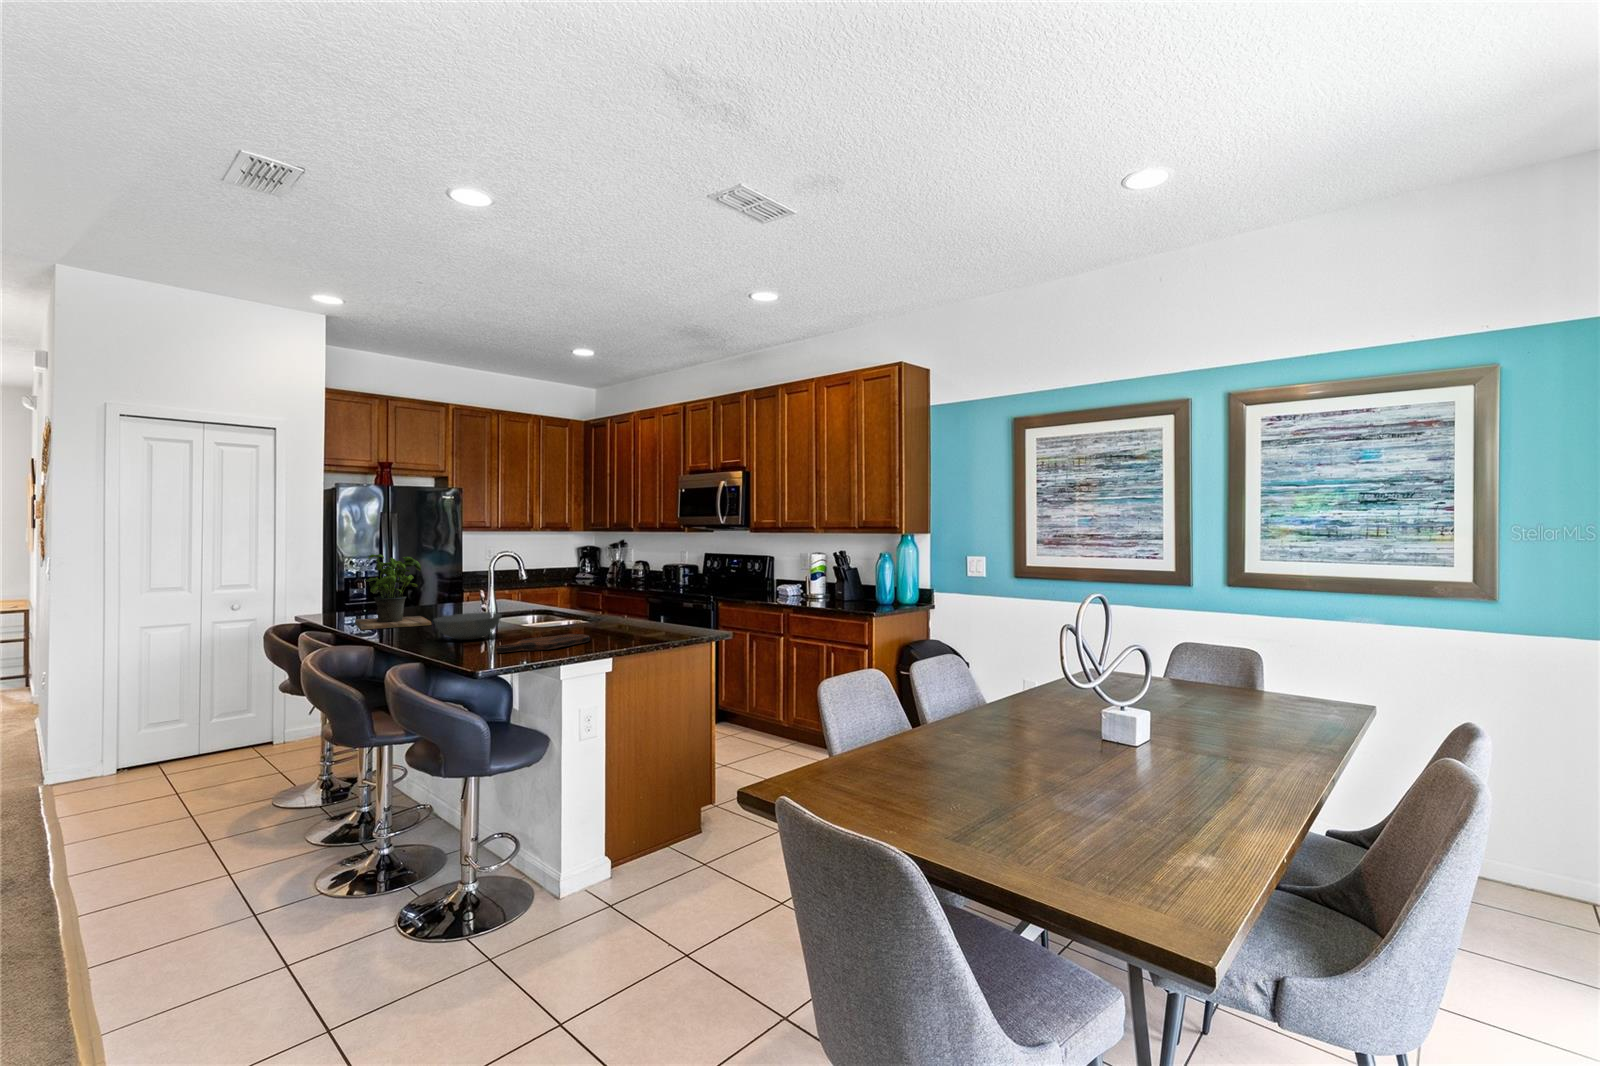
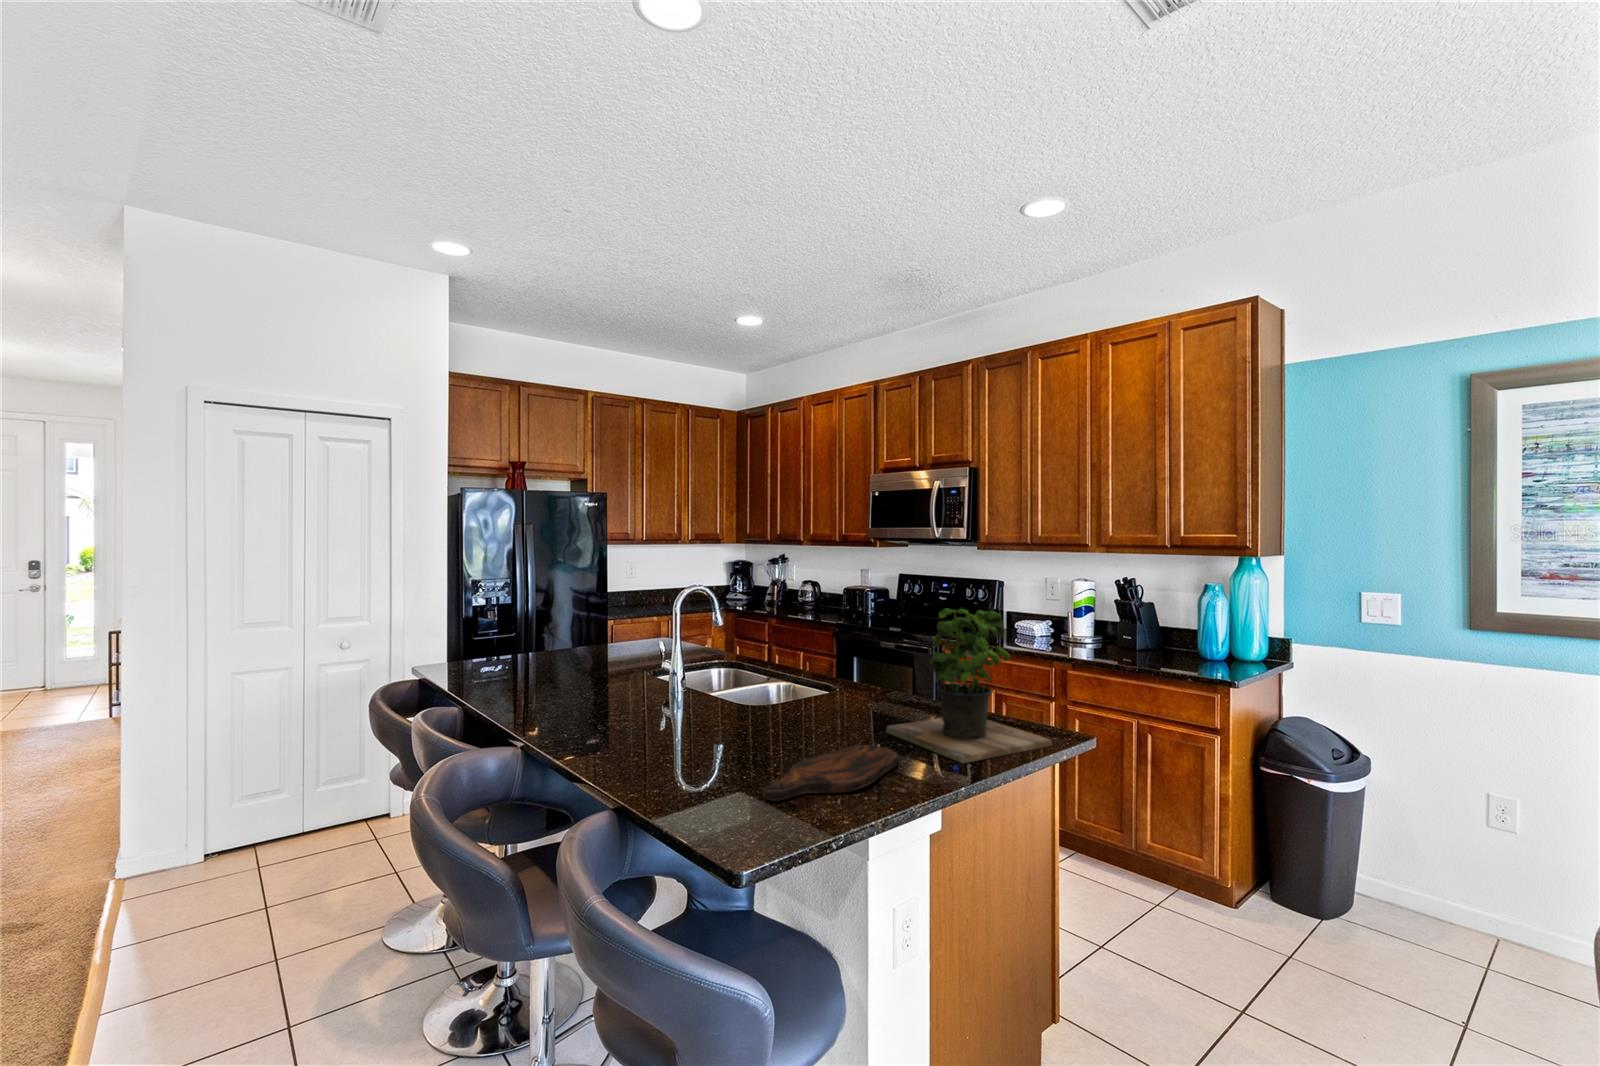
potted plant: present [355,554,431,630] -> present [887,609,1052,763]
bowl: present [434,612,501,640] -> none [631,695,735,748]

